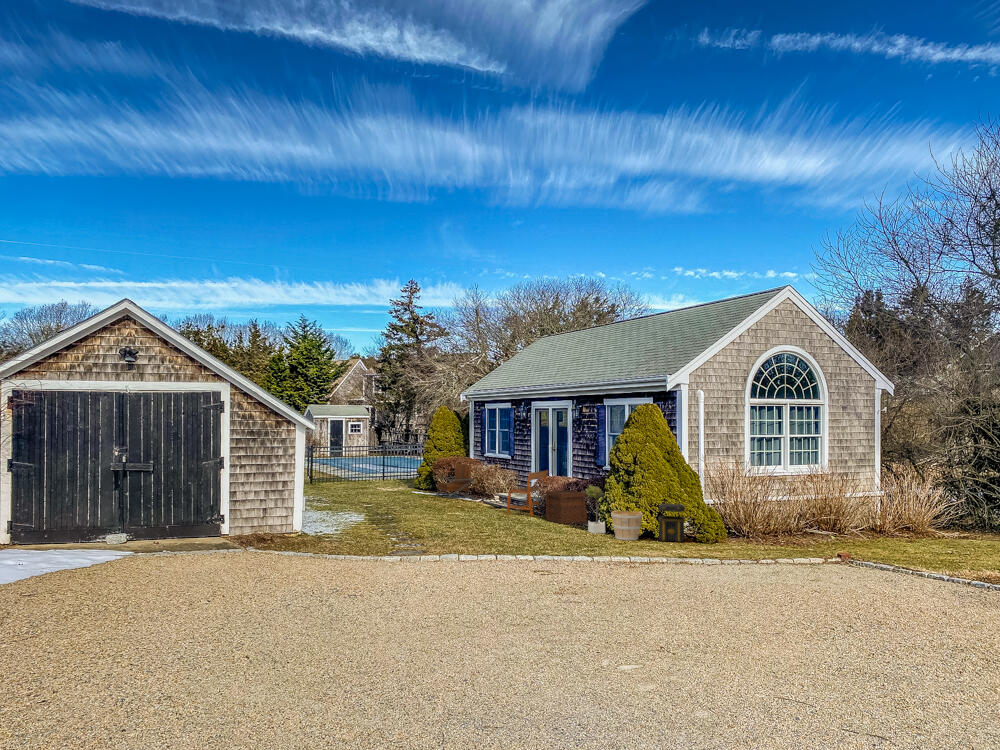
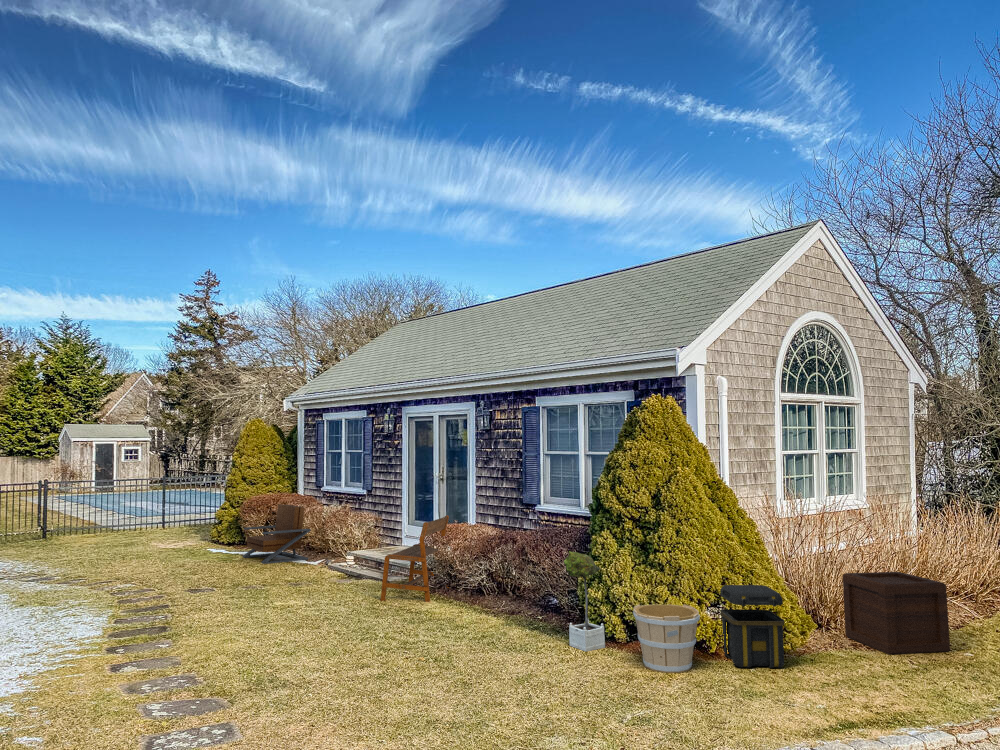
wooden crate: present [546,490,587,524] -> present [843,572,950,654]

